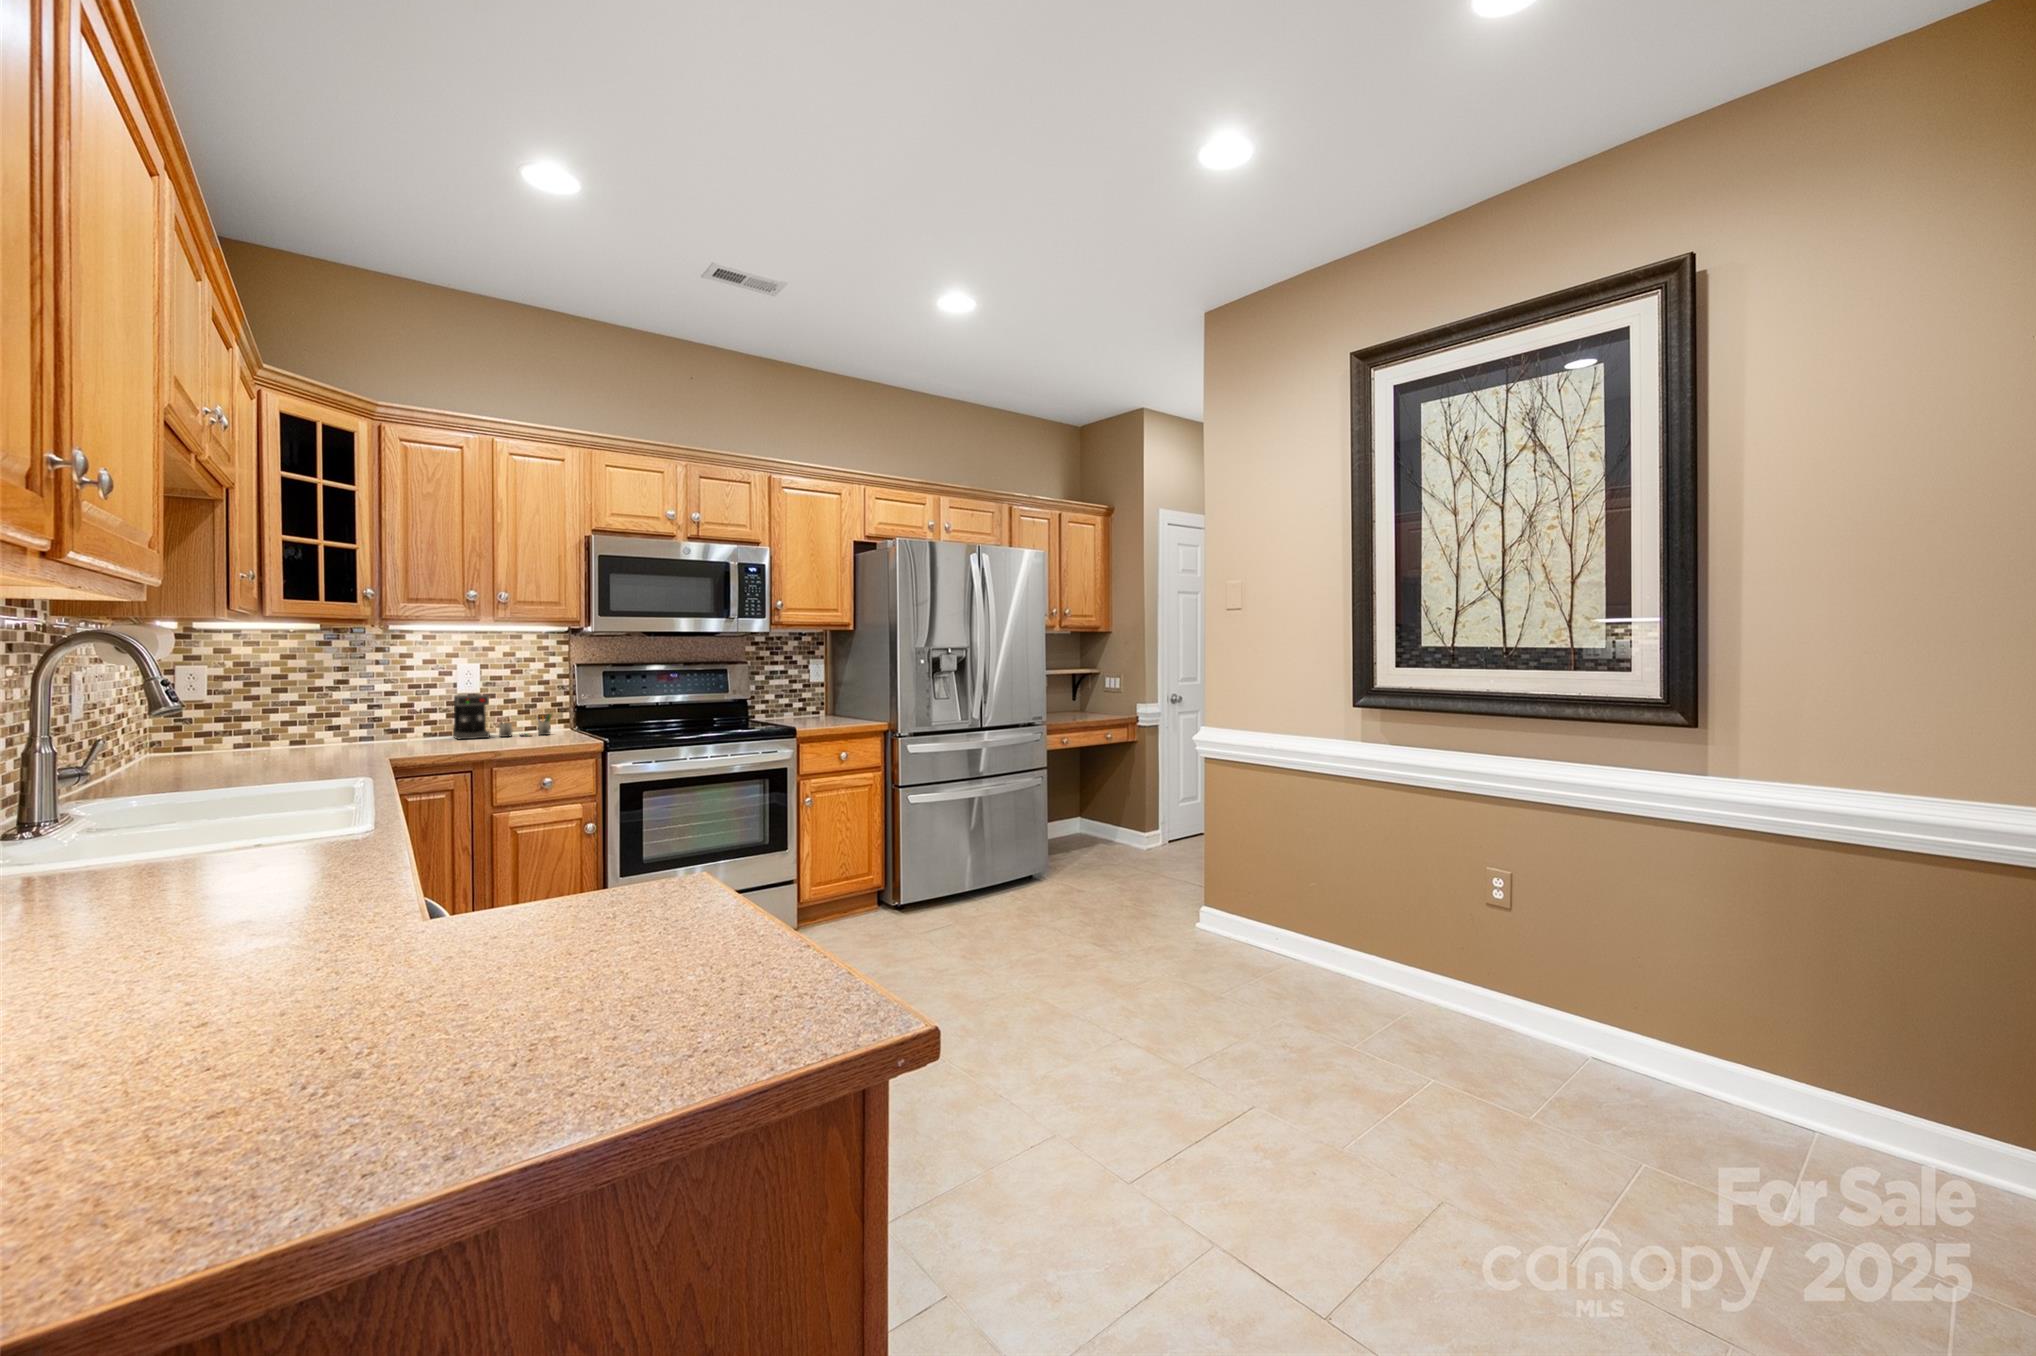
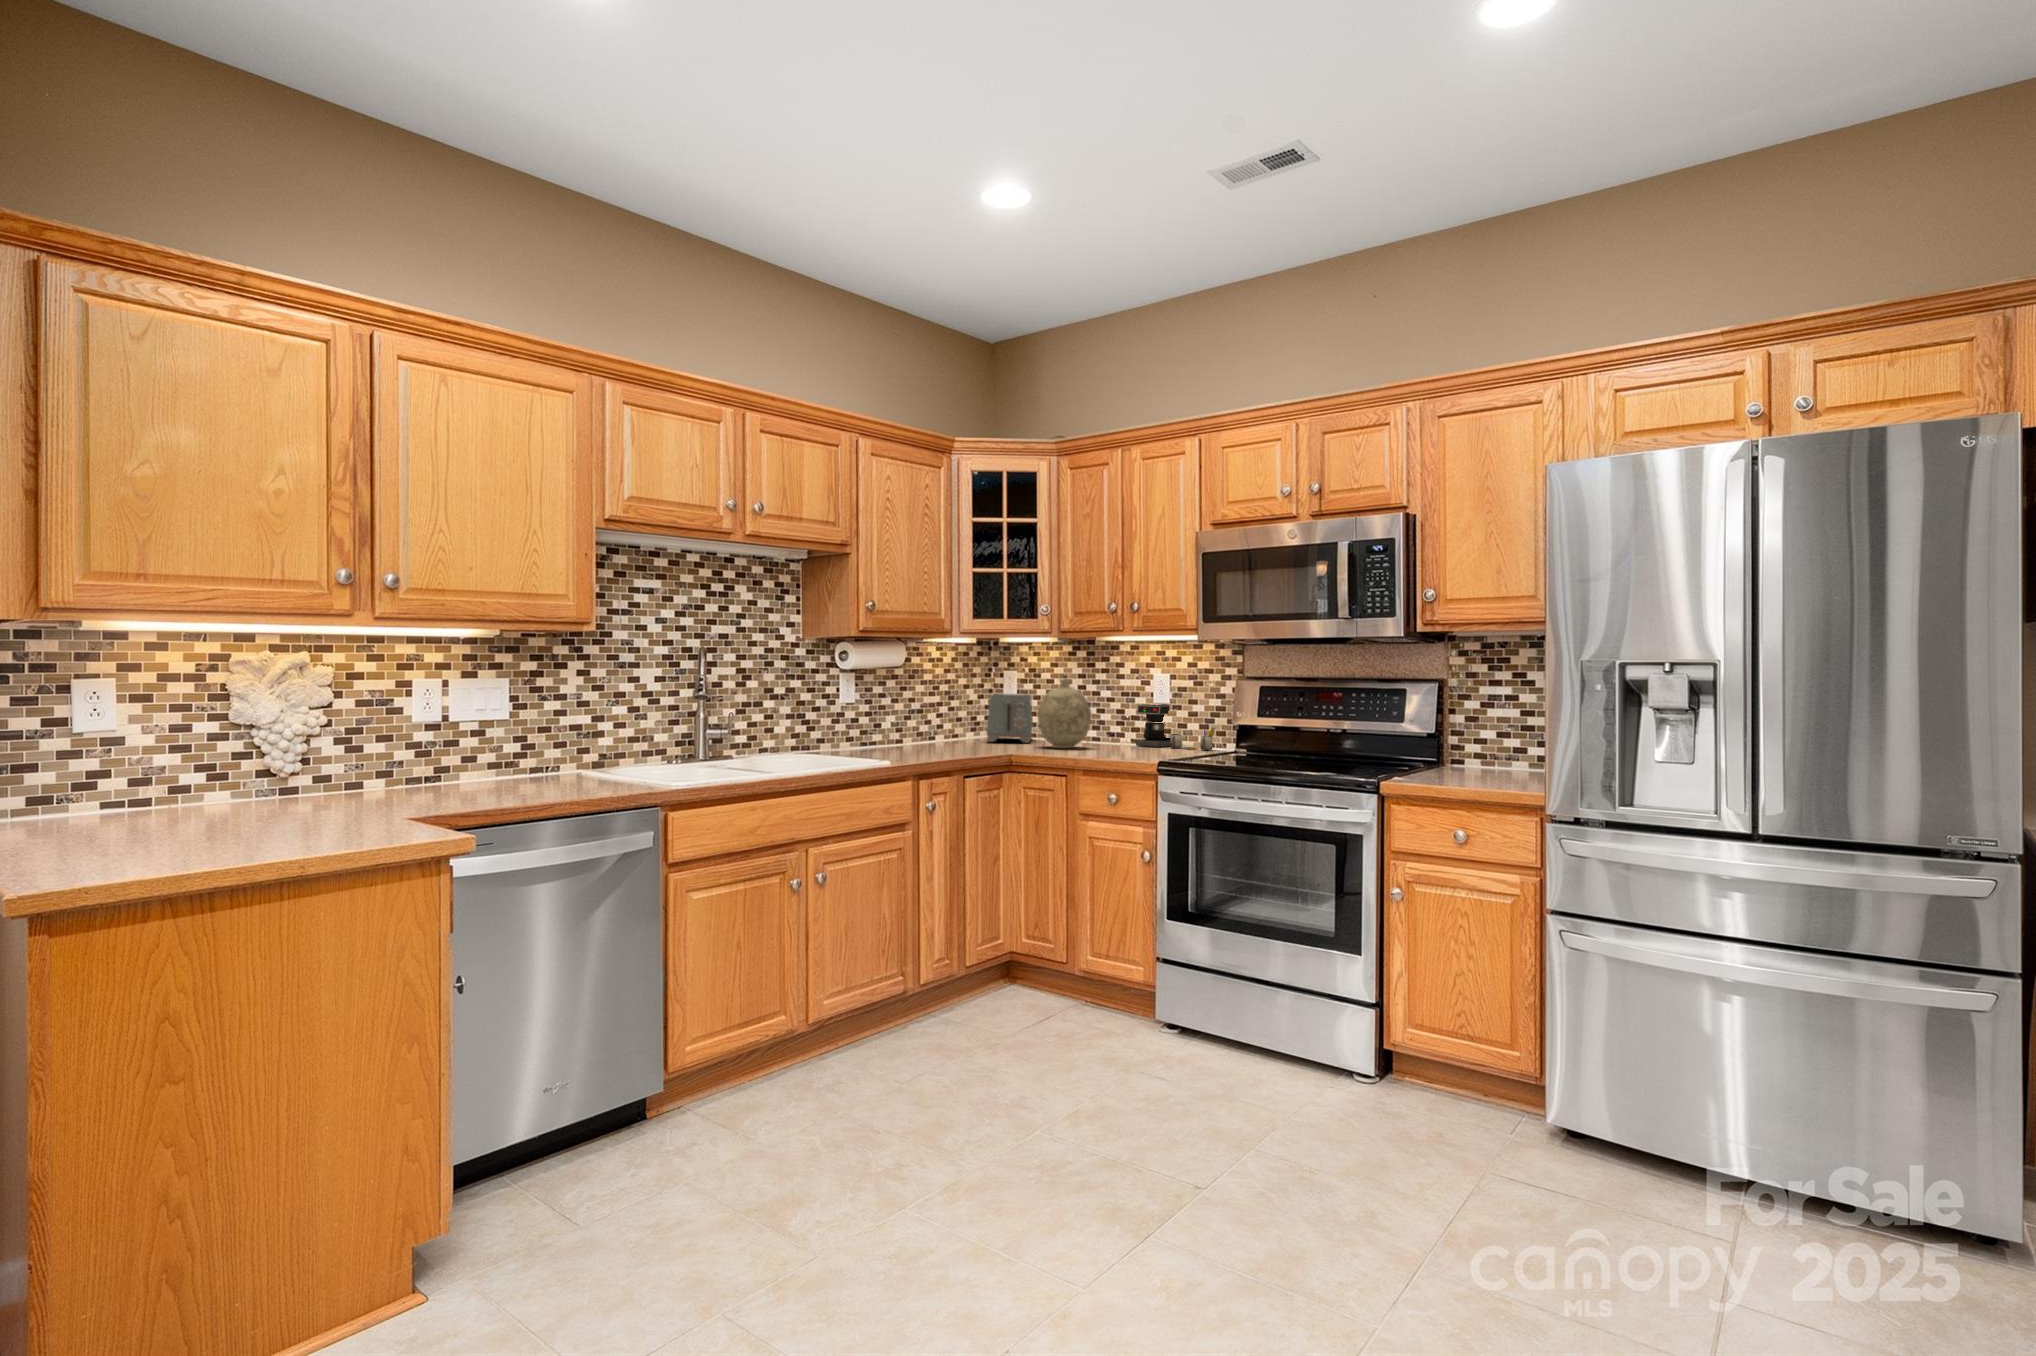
decorative vase: none [379,672,456,751] -> present [1037,679,1092,748]
toaster: none [211,693,336,757] -> present [986,694,1033,743]

